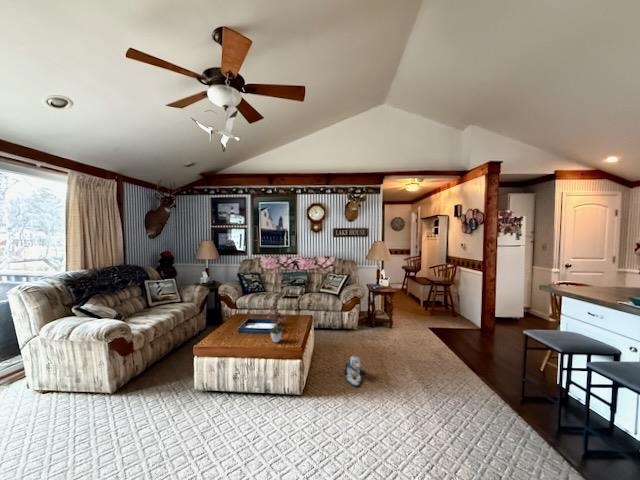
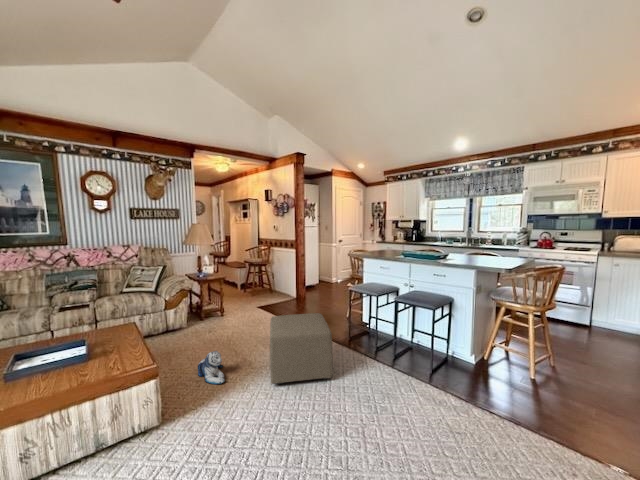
flower arrangement: present [267,306,287,342] -> none [78,314,127,370]
ottoman: none [393,341,469,430] -> present [270,313,333,384]

